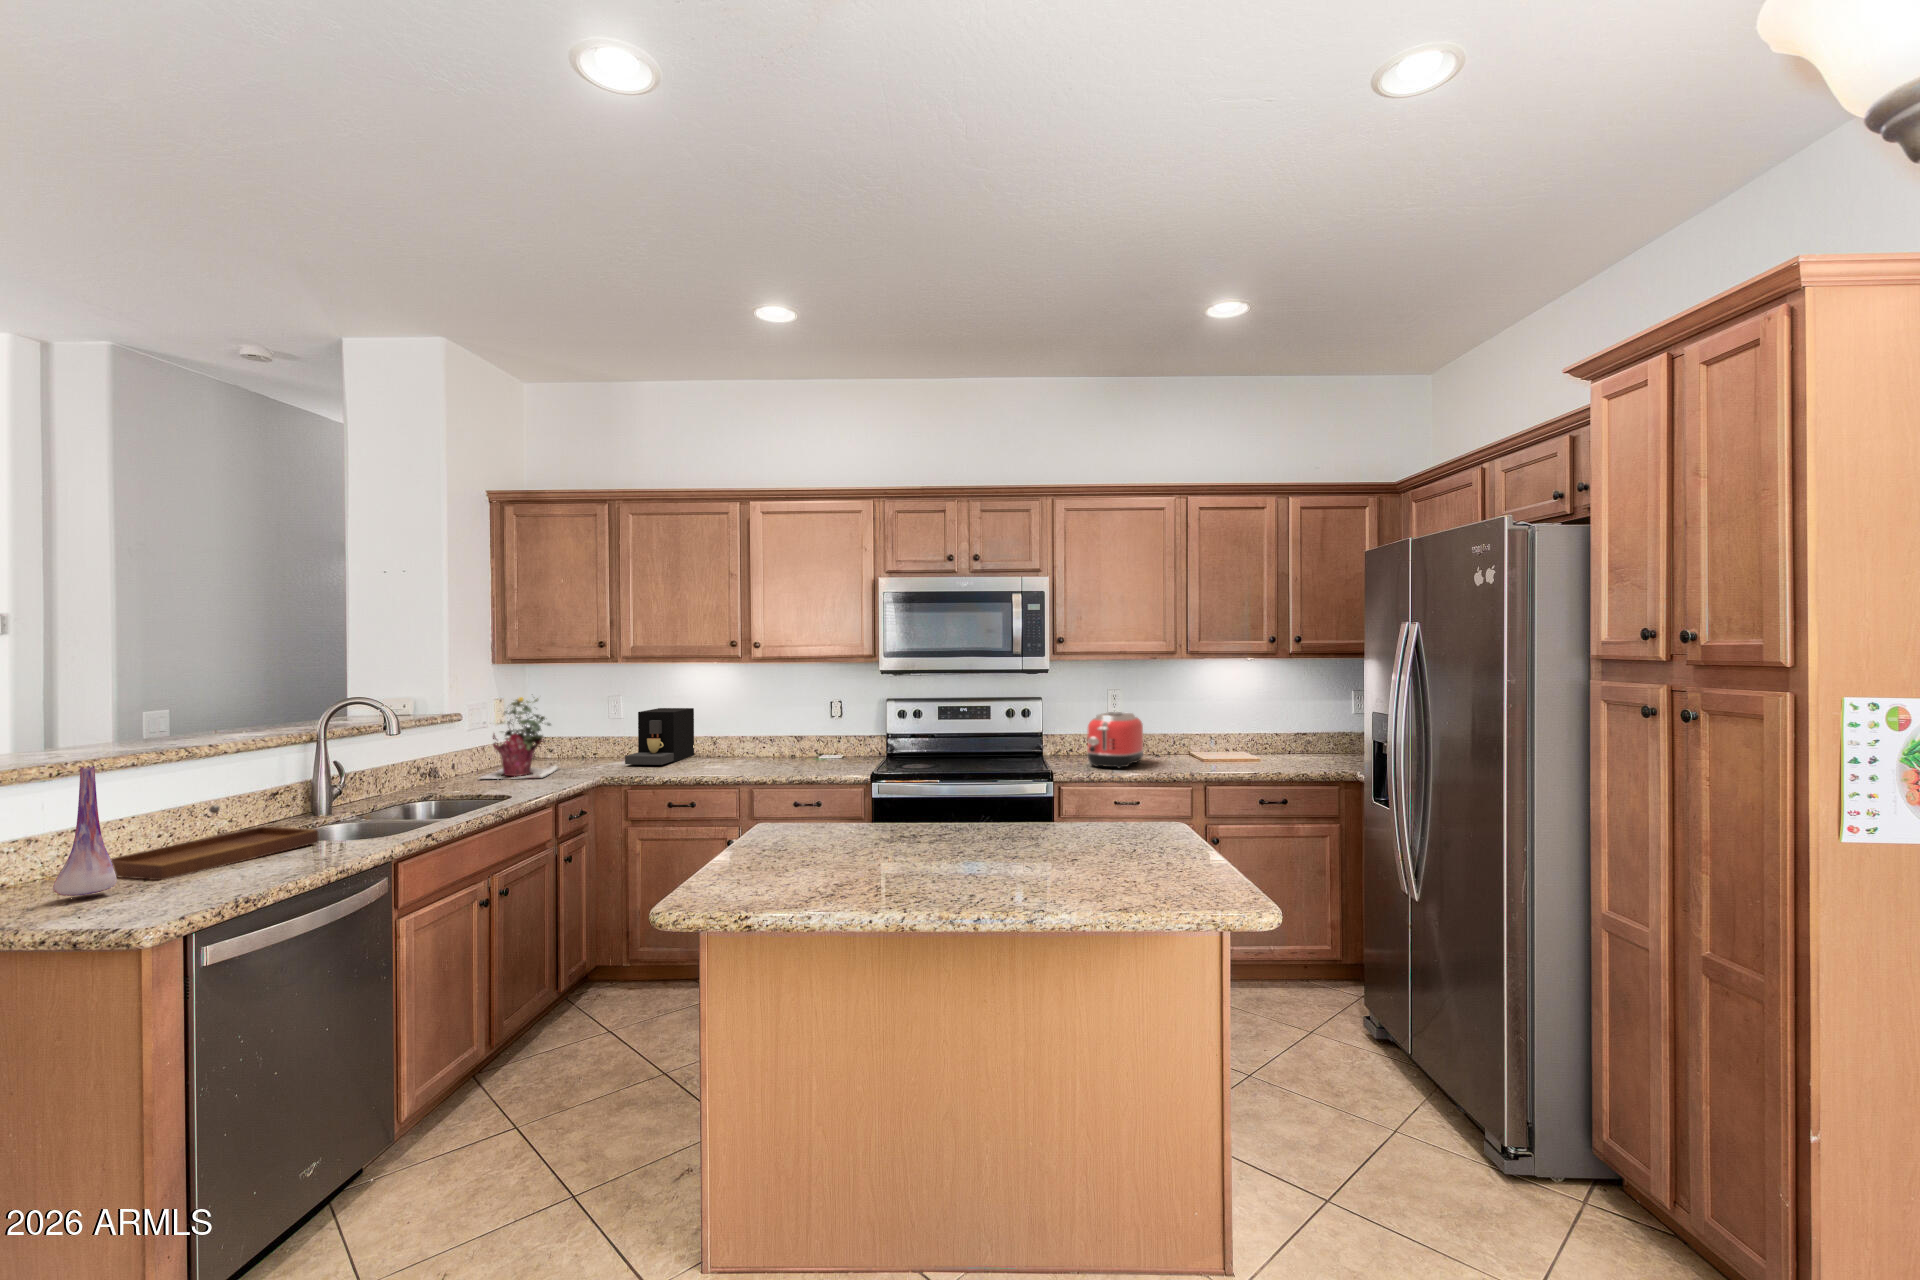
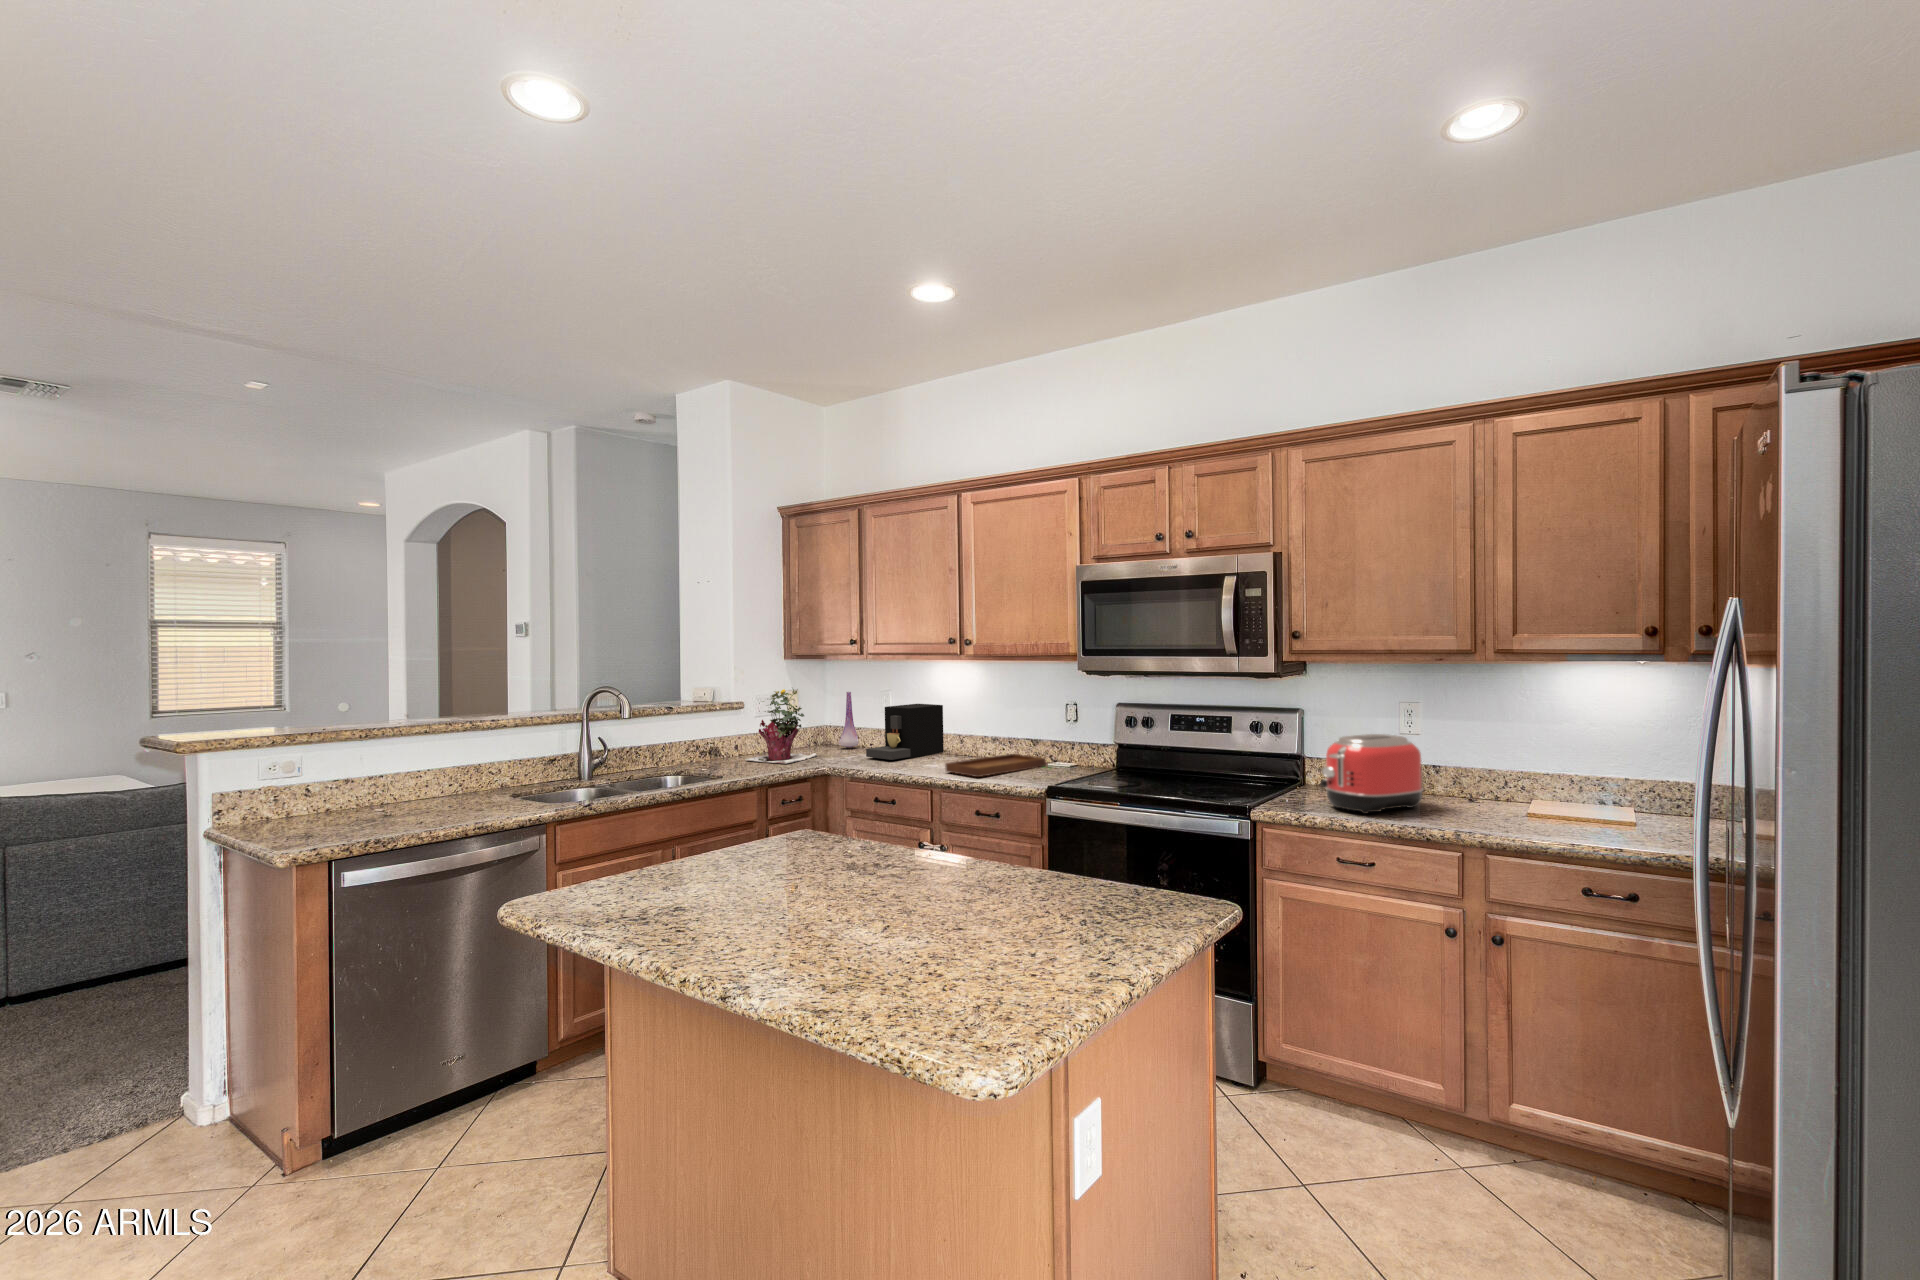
vase: present [53,766,117,896] -> present [839,692,859,747]
tray: present [111,805,319,880] -> present [945,737,1046,777]

